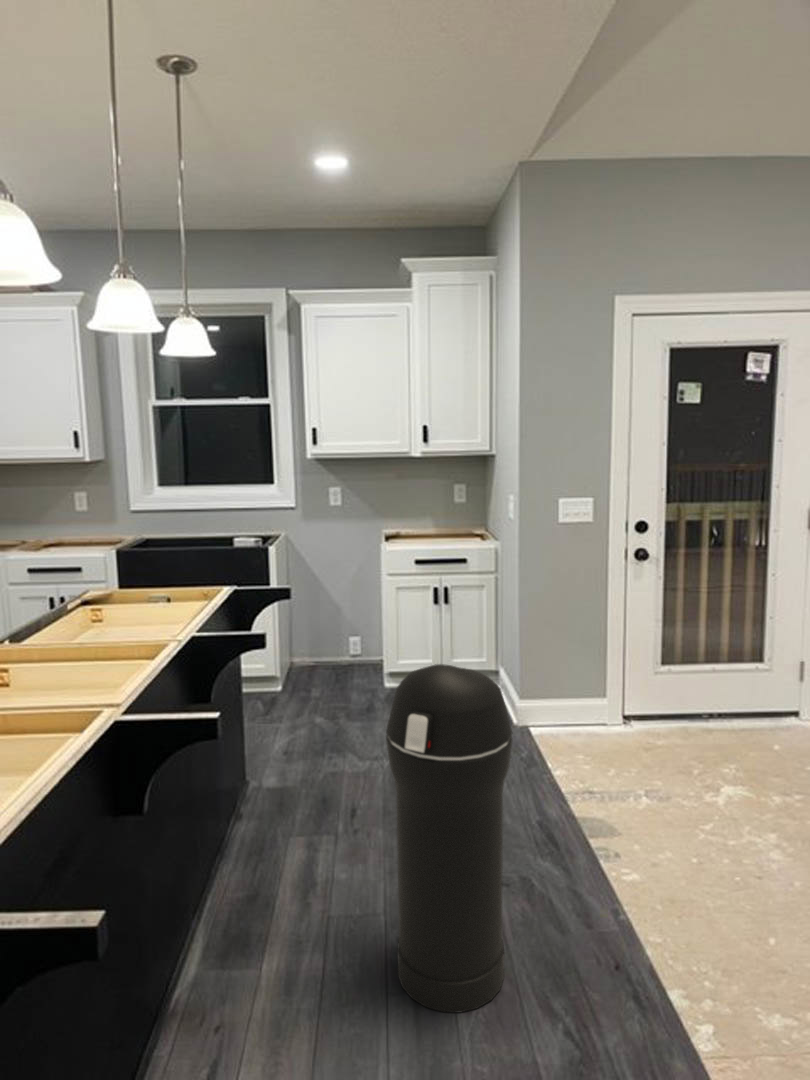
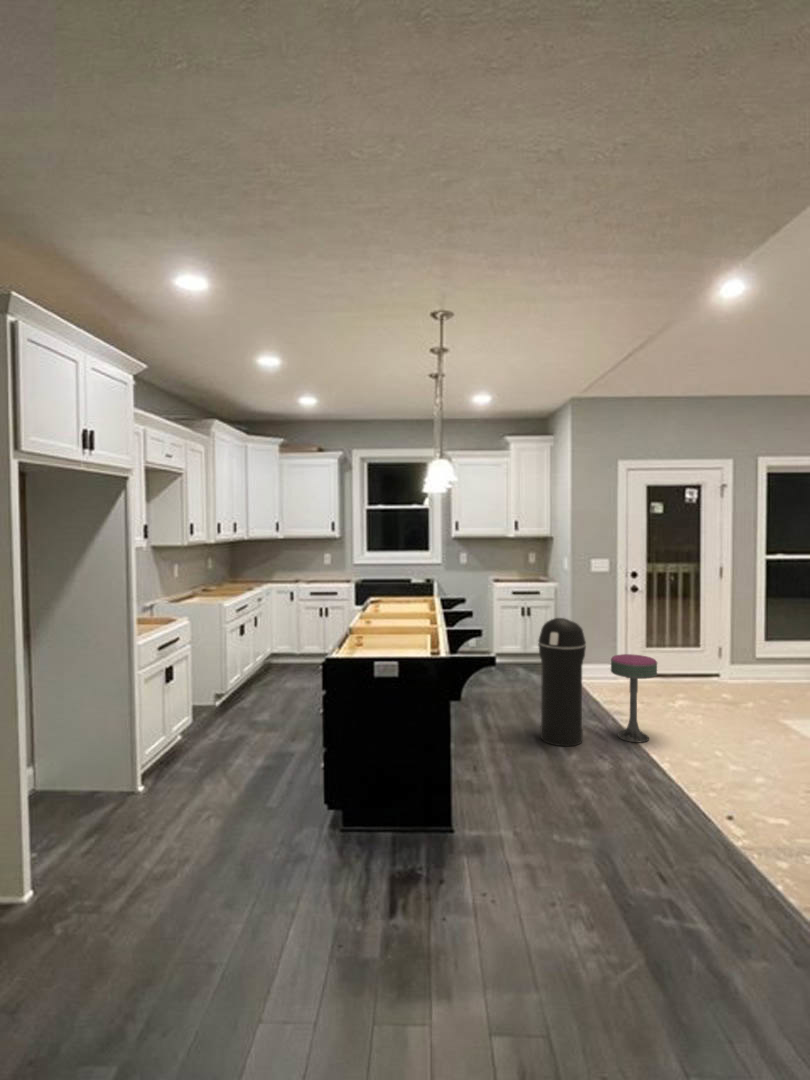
bar stool: none [581,741,703,981] -> present [611,654,657,742]

